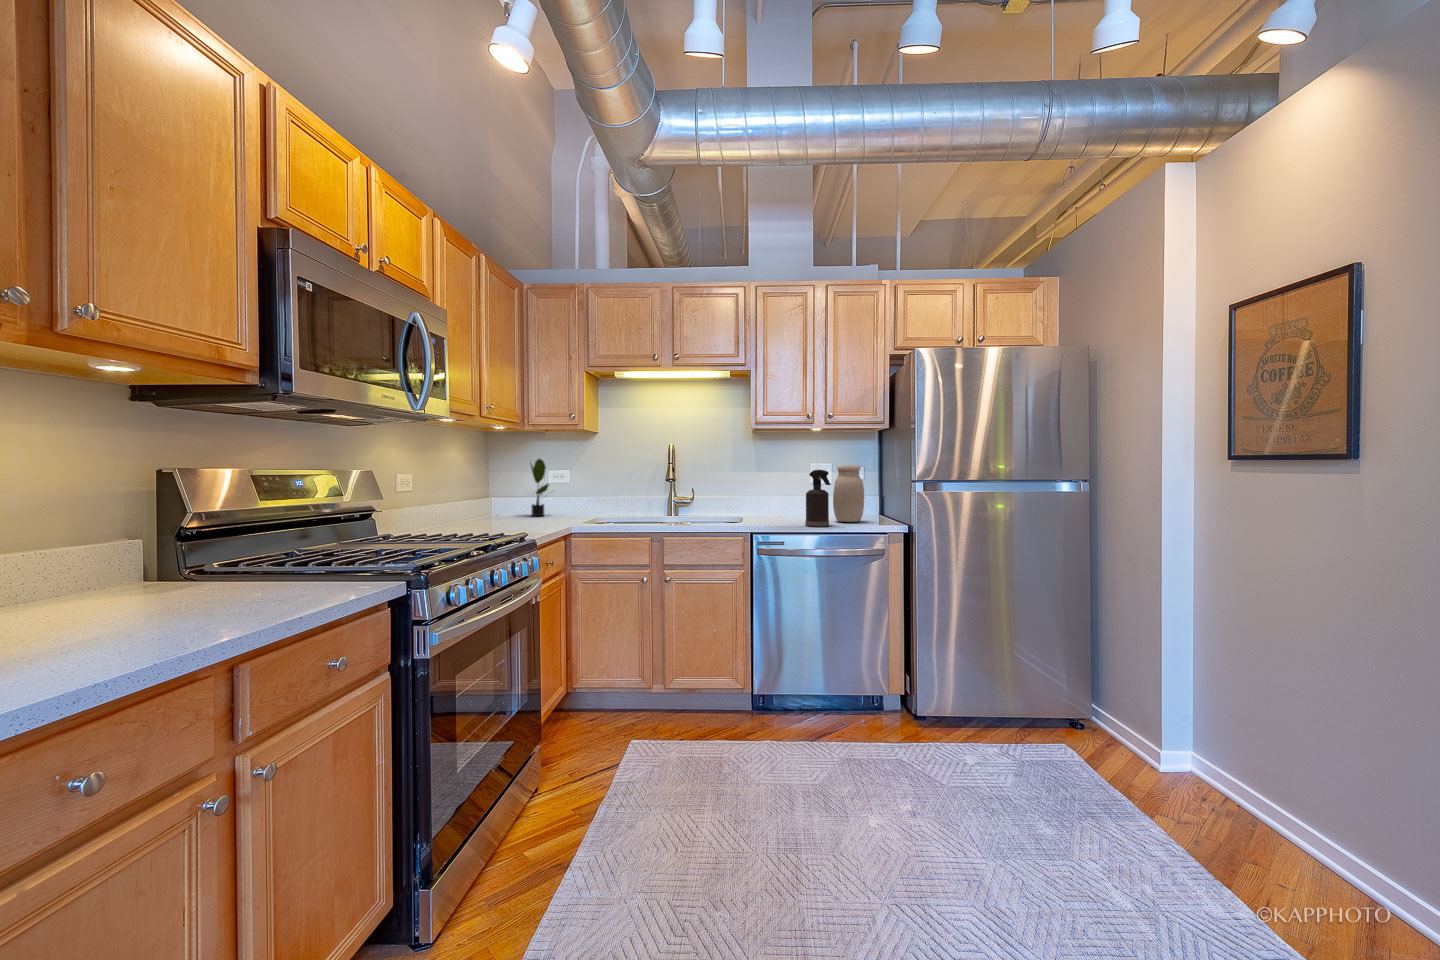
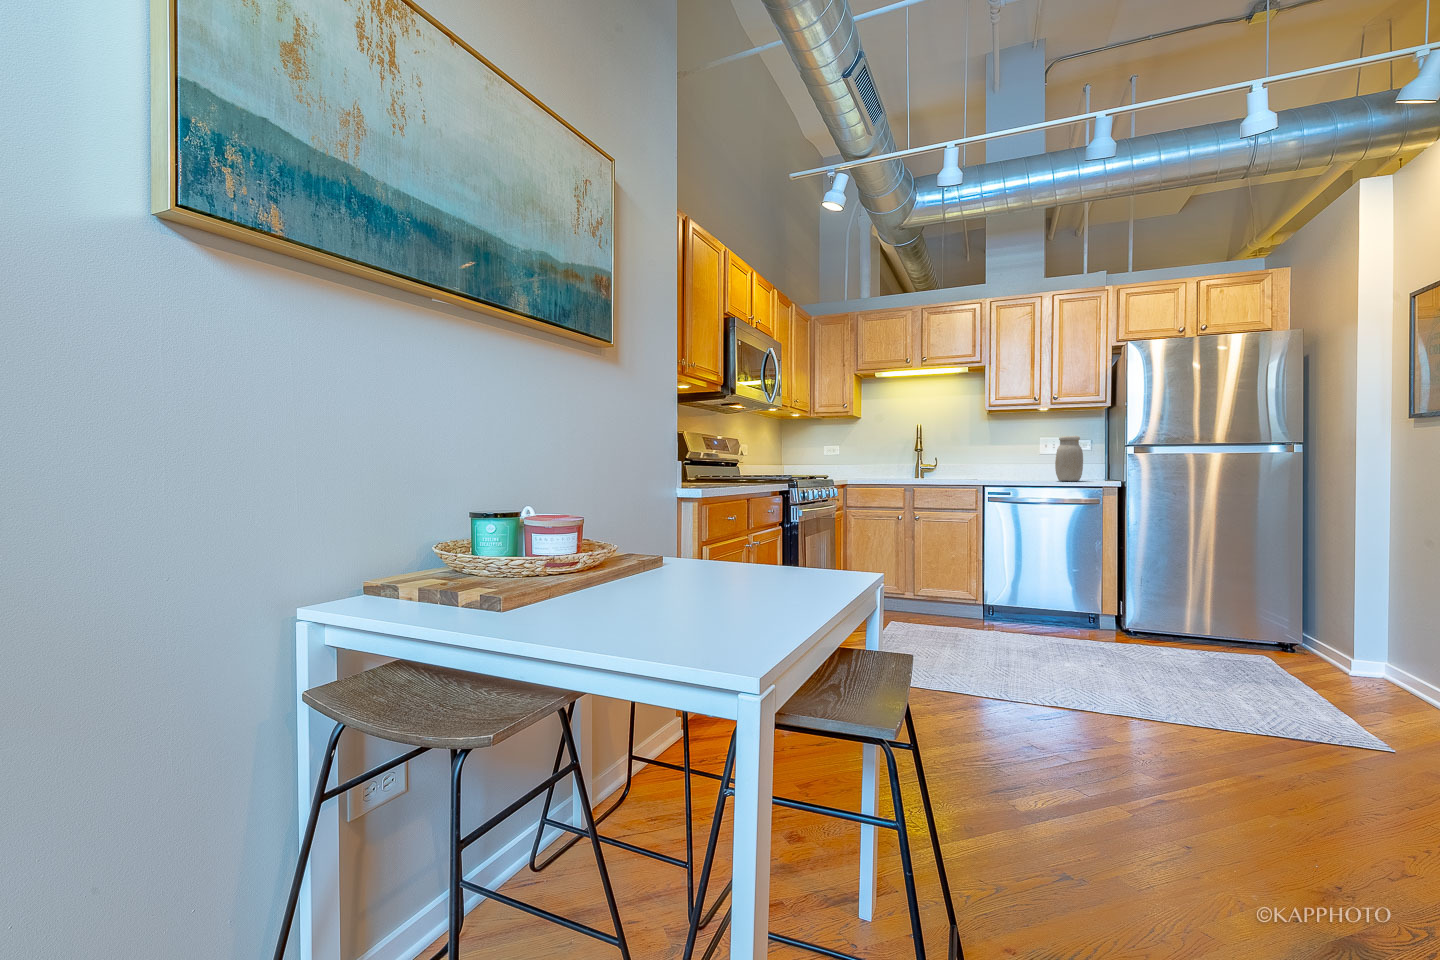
potted plant: present [531,459,548,516] -> none [809,437,832,479]
spray bottle: present [806,470,830,526] -> none [1030,439,1051,482]

